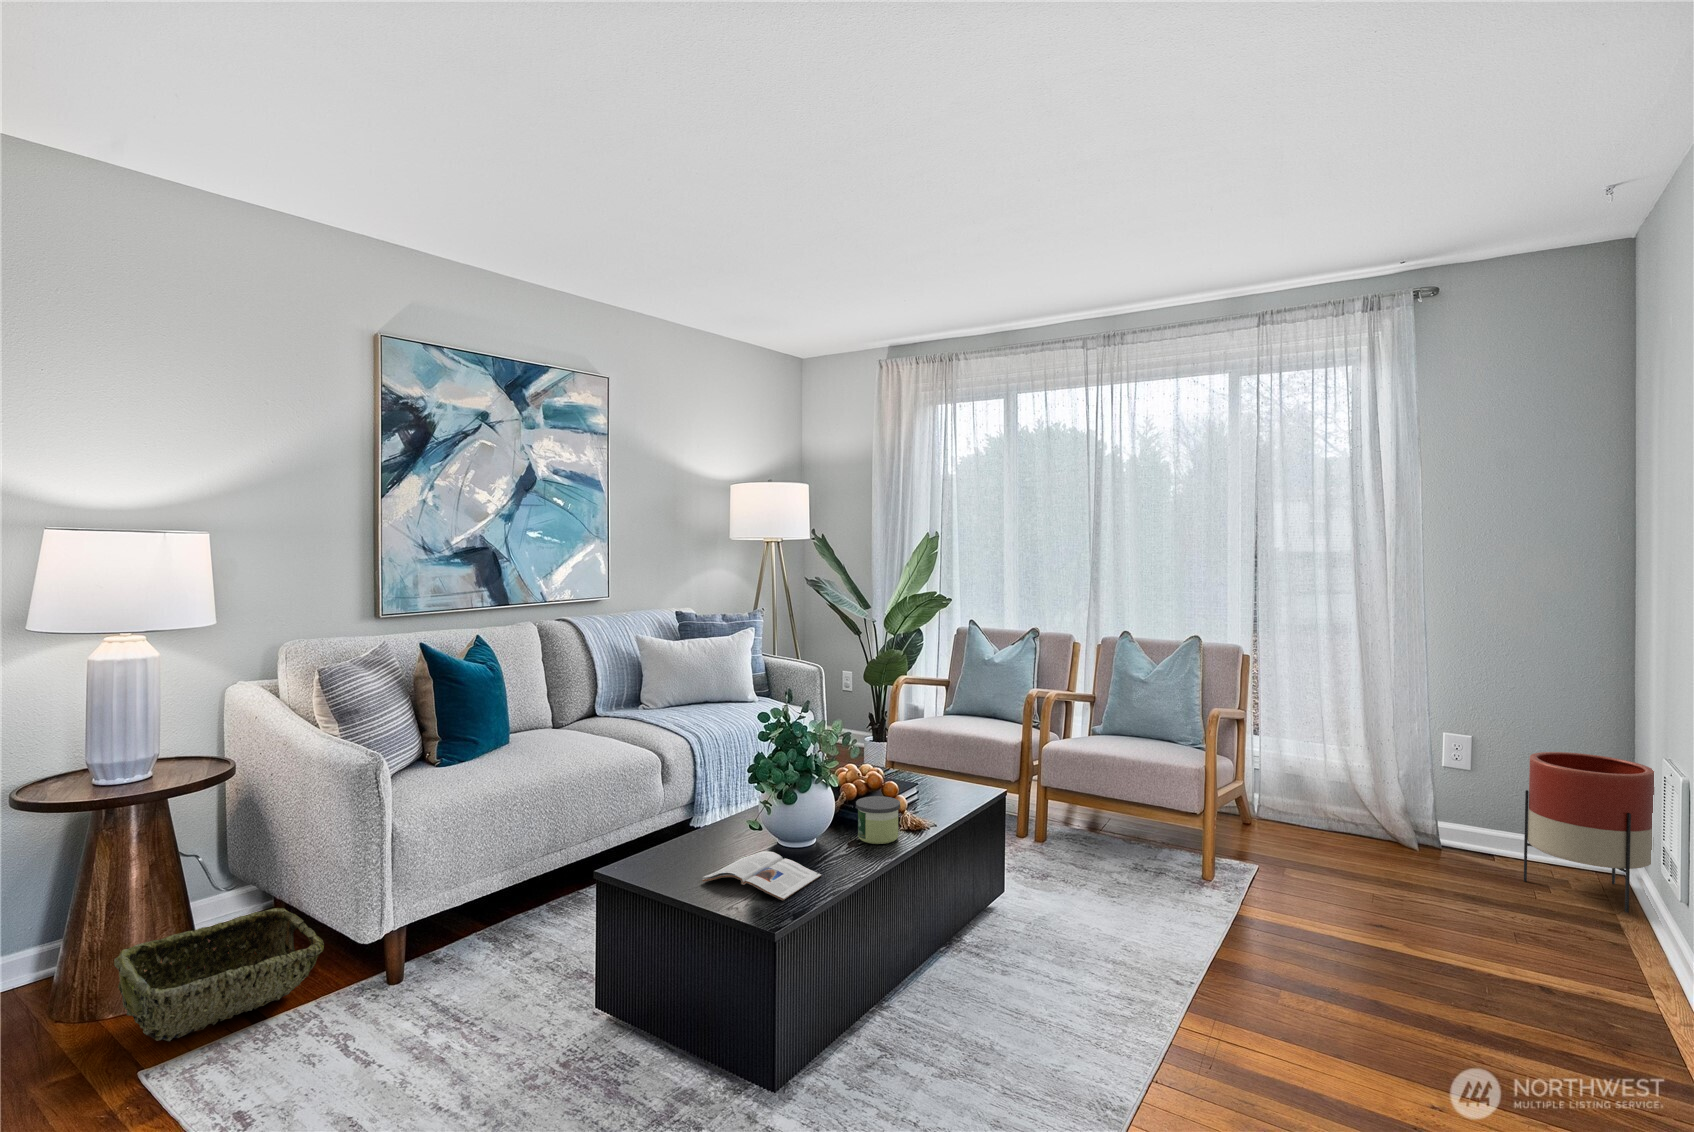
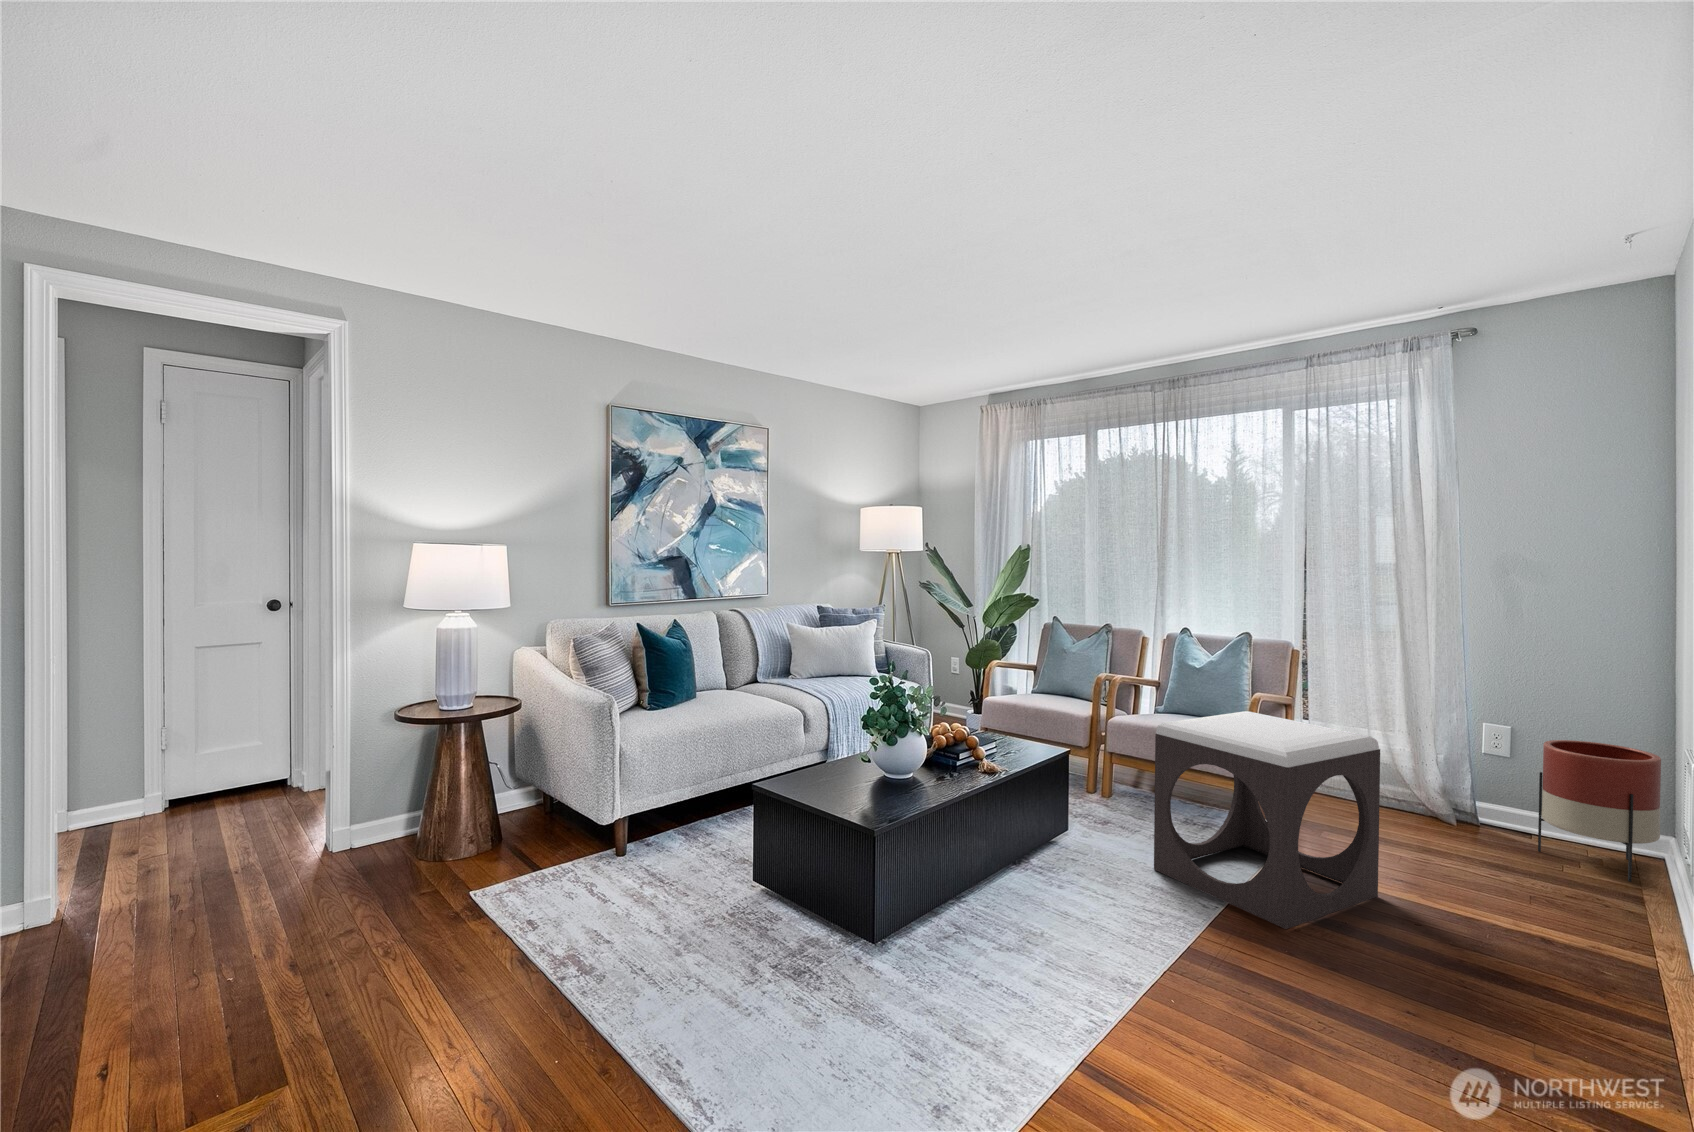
footstool: none [1117,734,1382,1014] -> present [1154,711,1380,929]
candle: present [856,796,900,844] -> none [944,745,977,779]
magazine: present [702,851,821,900] -> none [828,778,914,810]
woven basket: present [114,908,324,1041] -> none [451,801,576,880]

